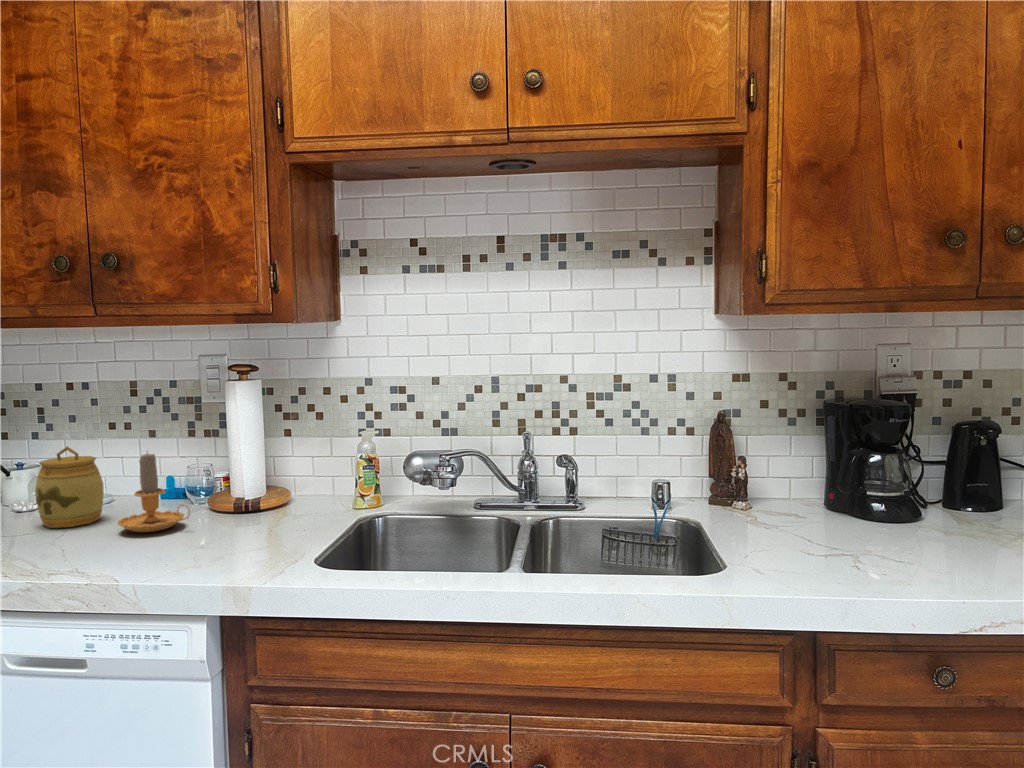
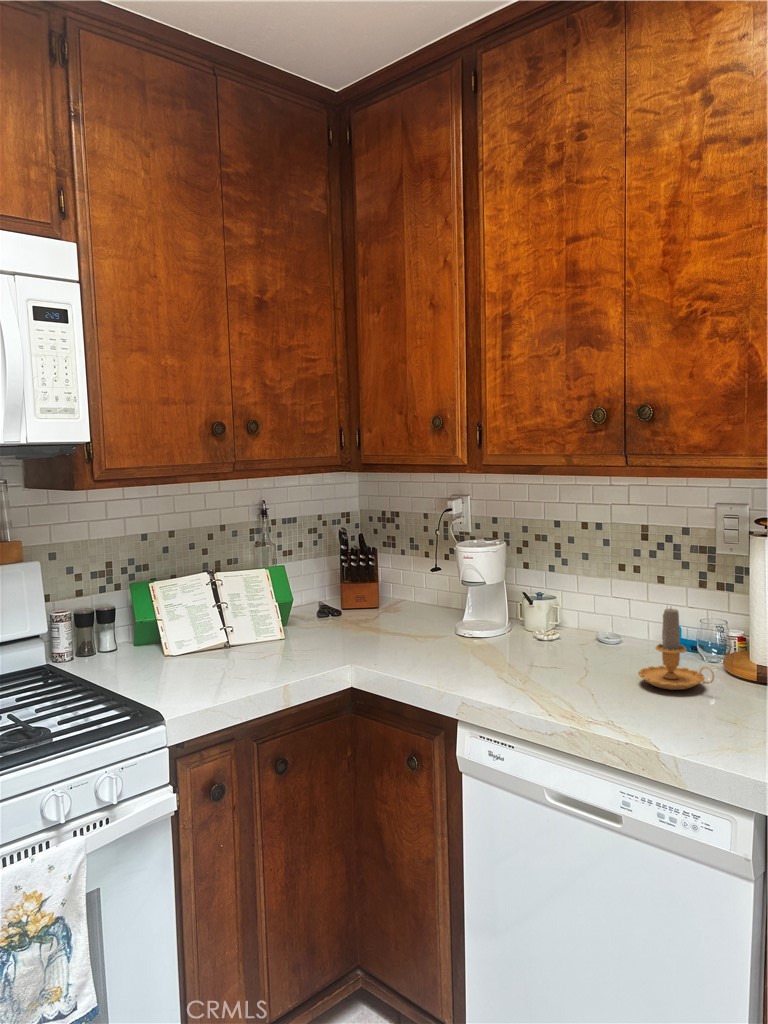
jar: present [35,446,104,528] -> none [561,589,620,667]

